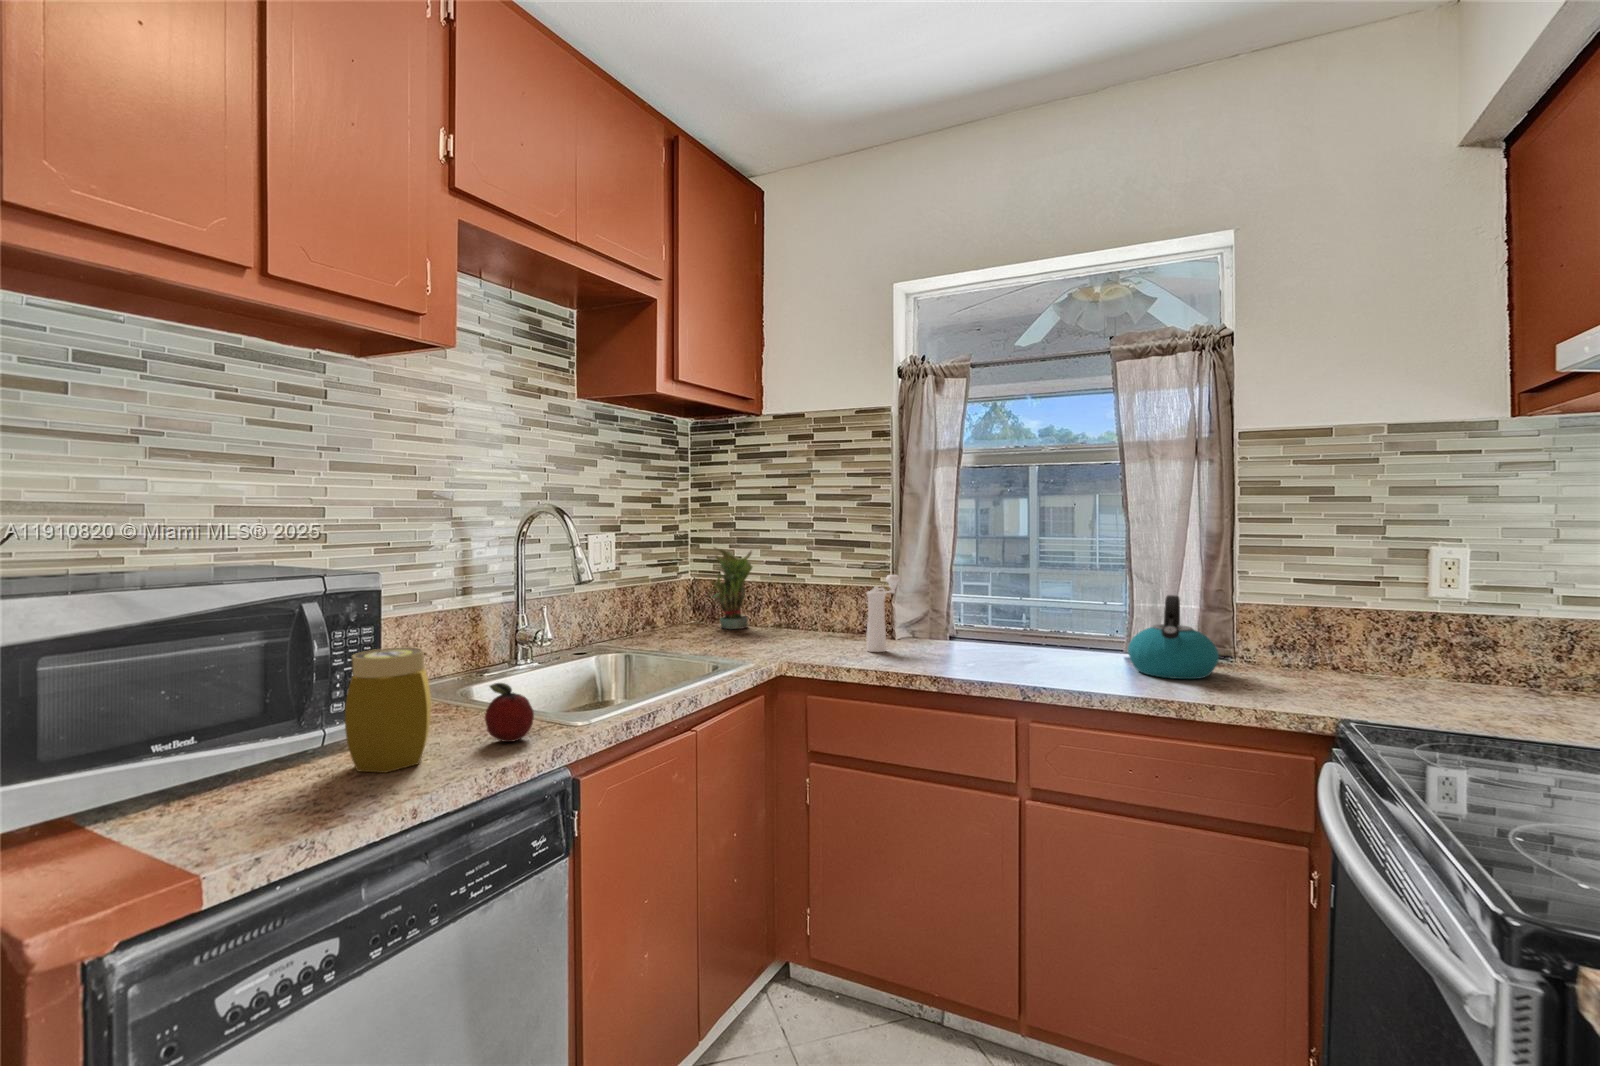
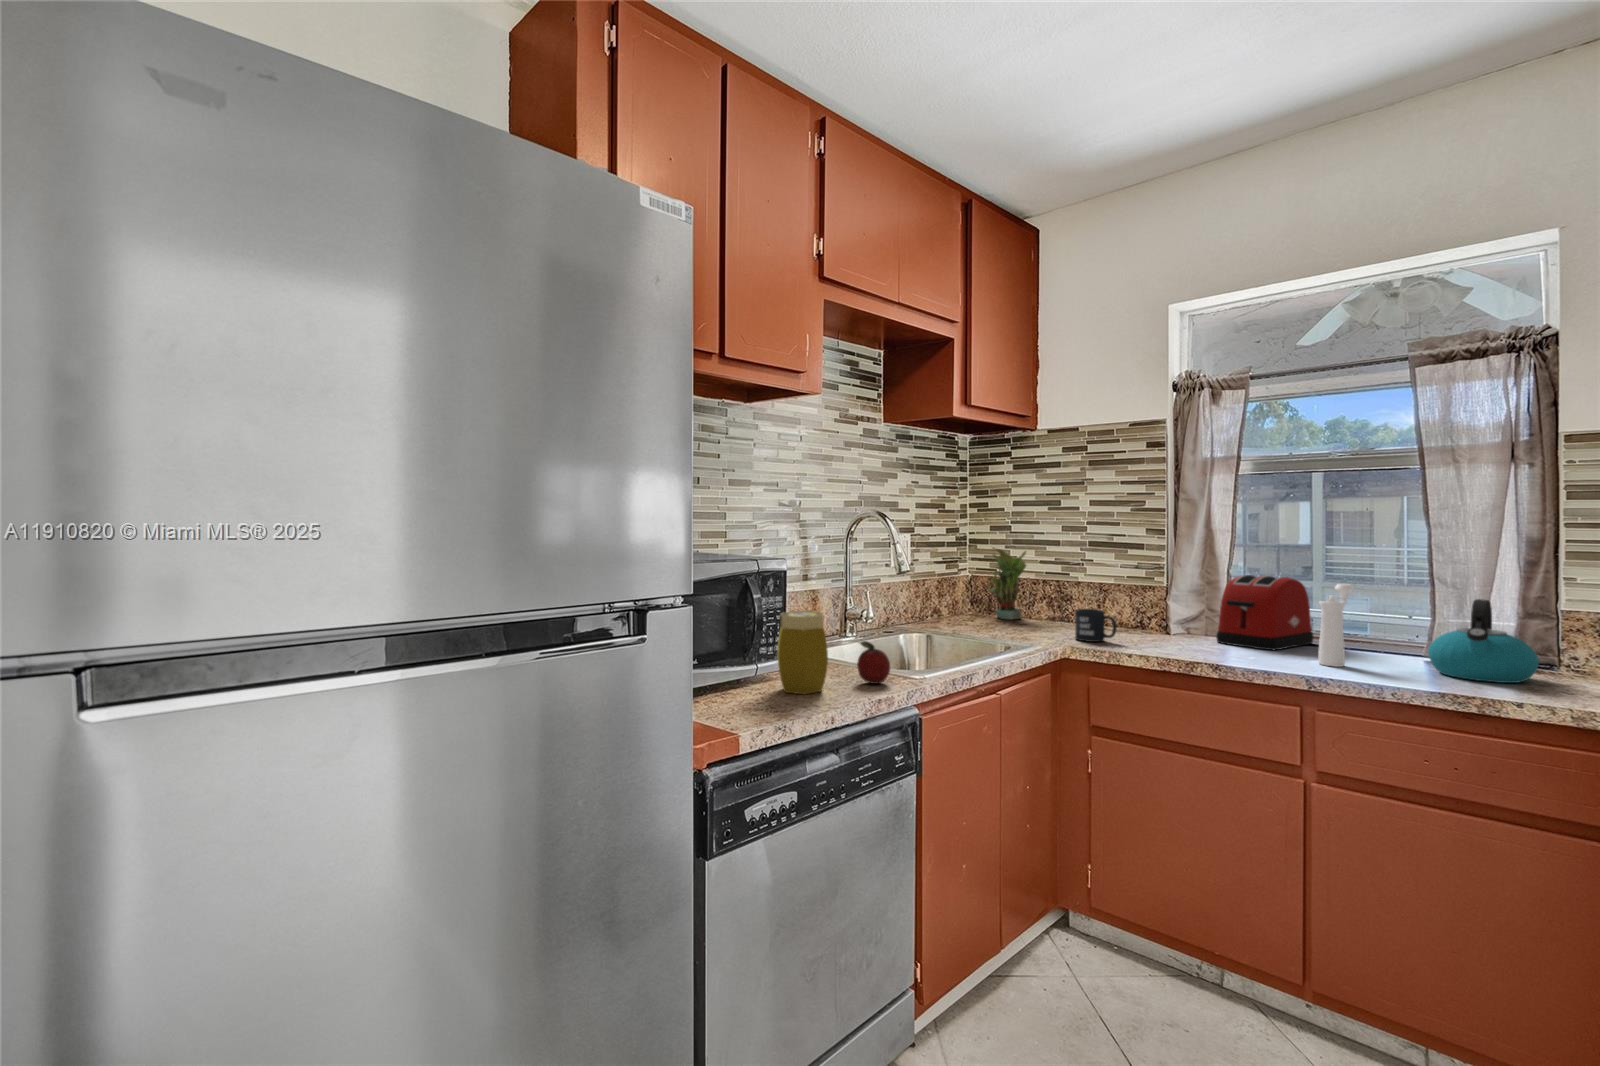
toaster: none [940,573,1029,653] -> present [1216,575,1314,650]
pepper mill: present [867,575,900,652] -> present [1319,584,1354,667]
mug: none [797,616,840,654] -> present [1075,609,1117,642]

